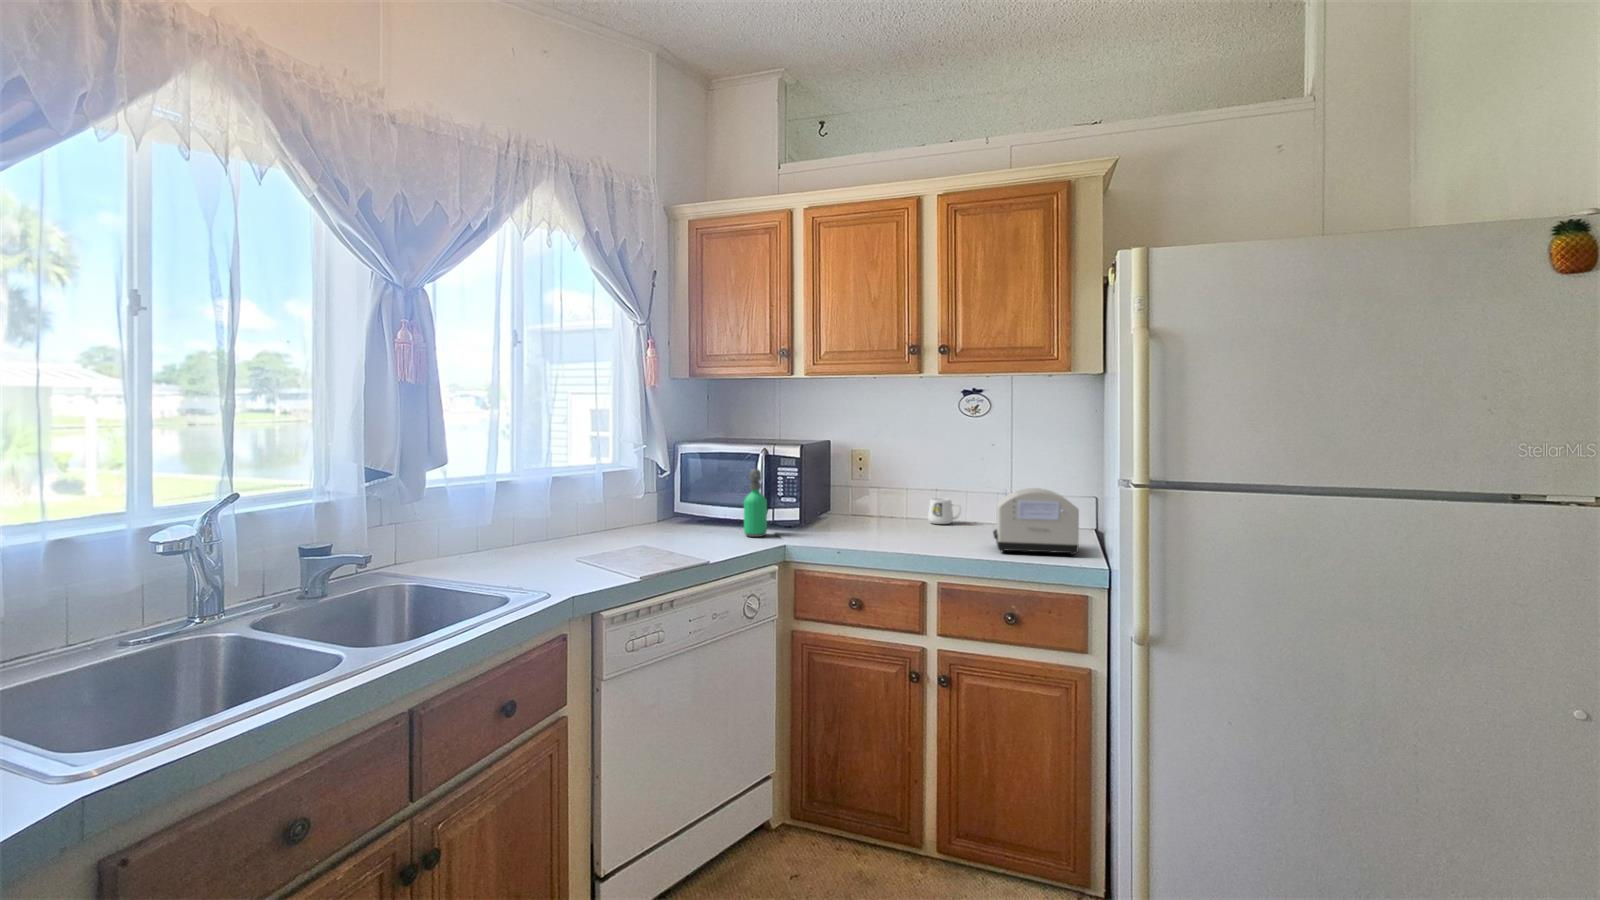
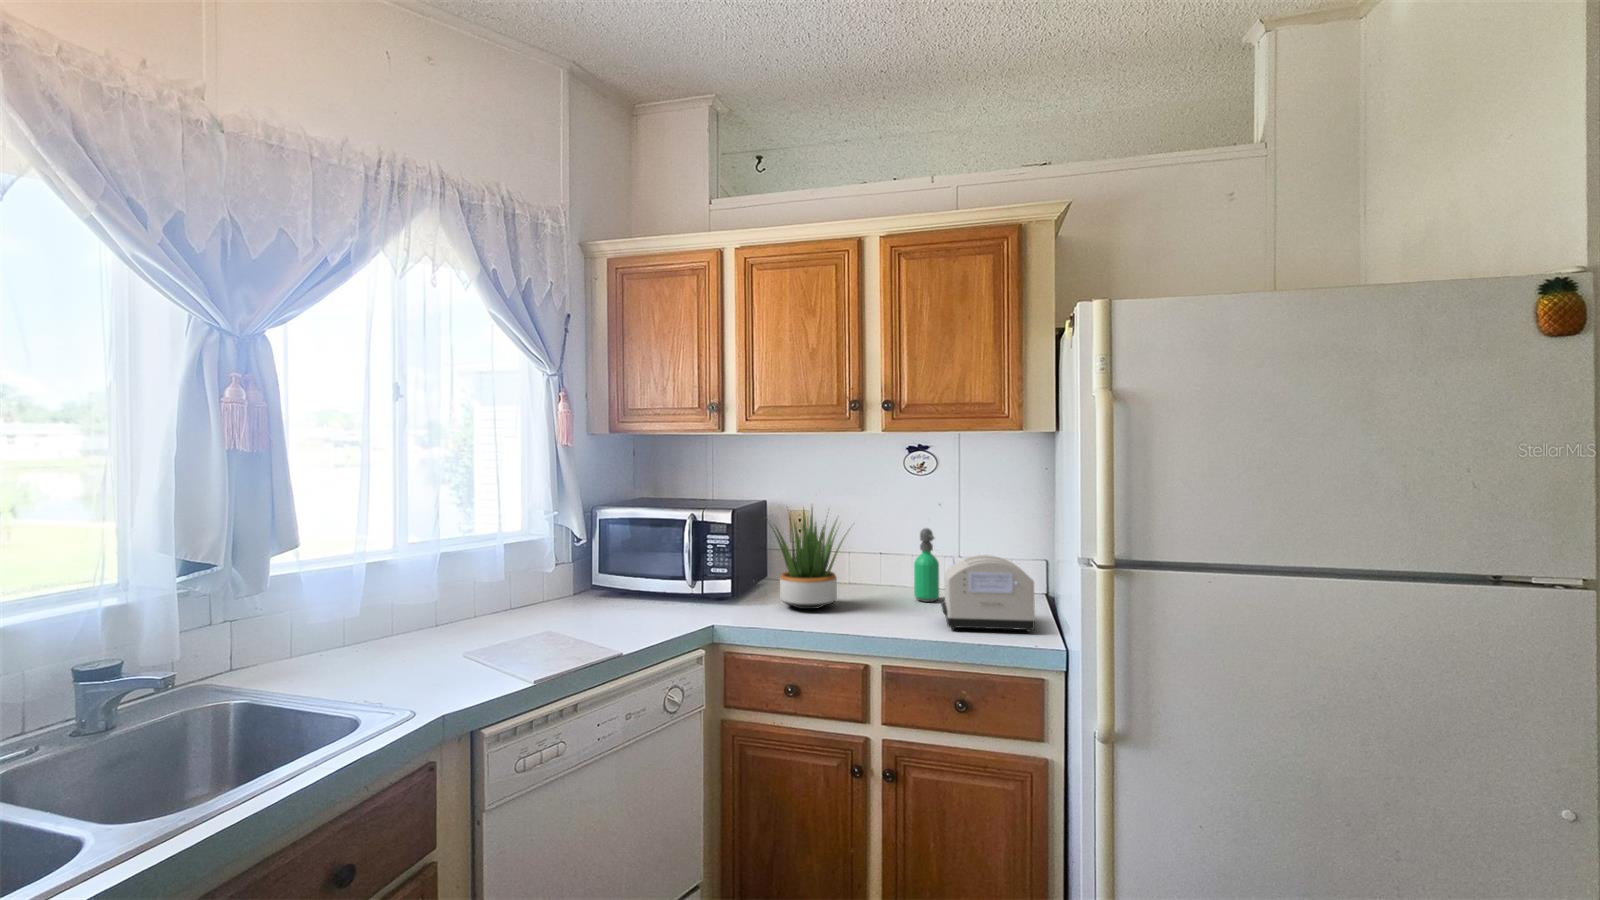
potted plant: none [832,442,915,536] -> present [773,509,845,609]
soap dispenser: present [744,469,767,537] -> present [914,528,939,602]
mug: present [928,498,961,524] -> none [869,560,905,590]

